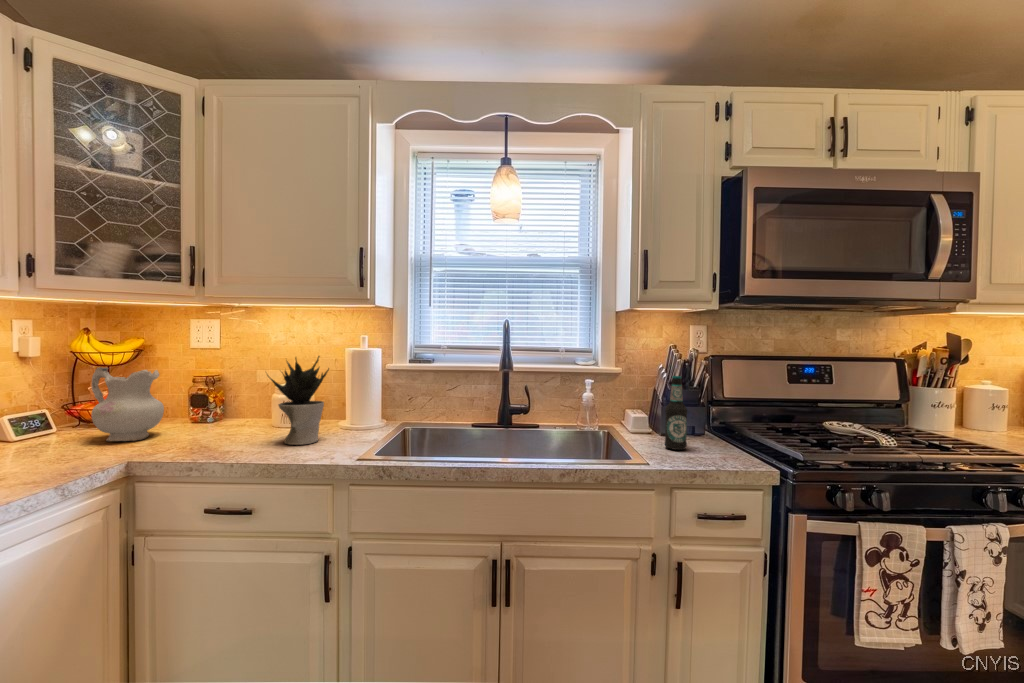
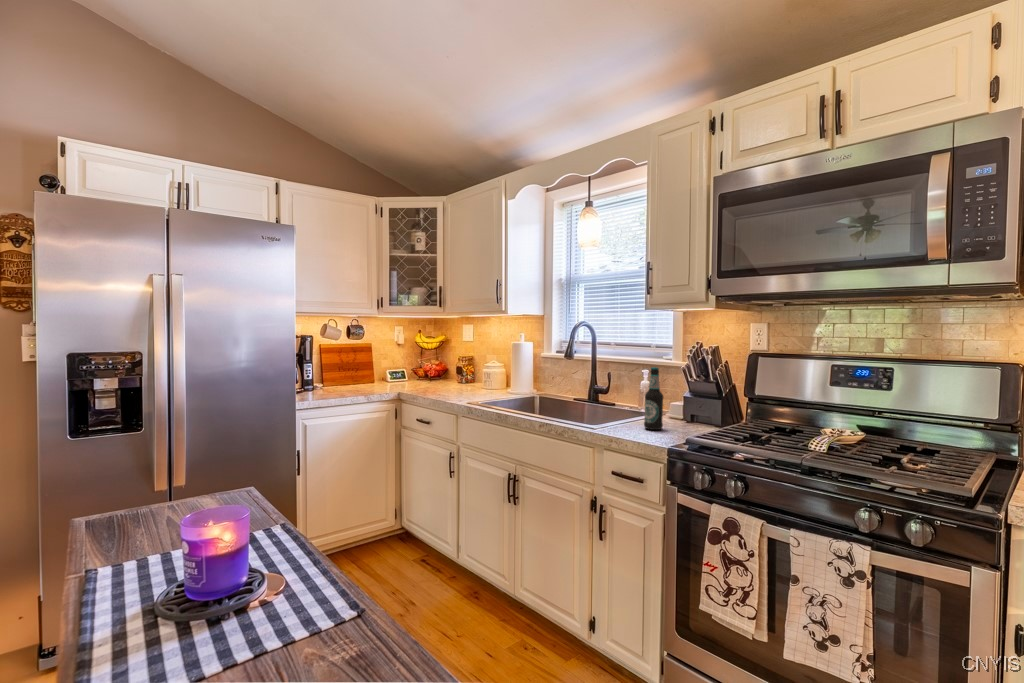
potted plant: present [267,356,329,445] -> none [455,345,488,395]
ceramic pitcher: present [91,367,164,441] -> none [407,349,435,386]

